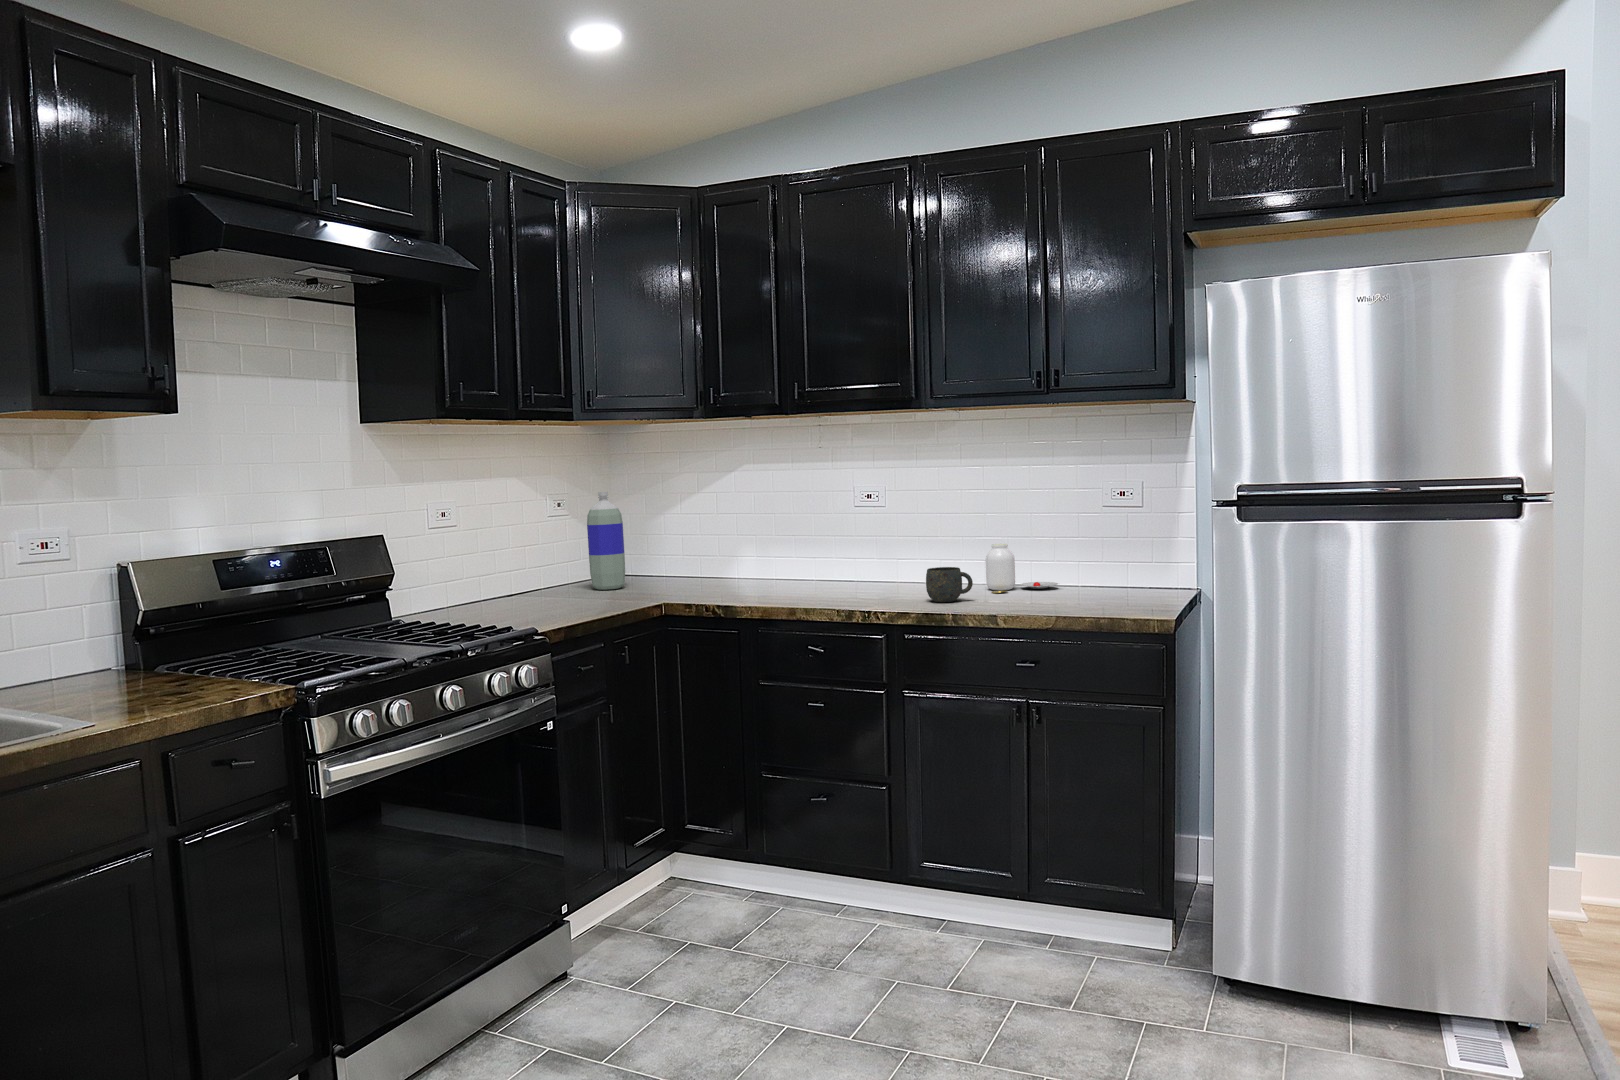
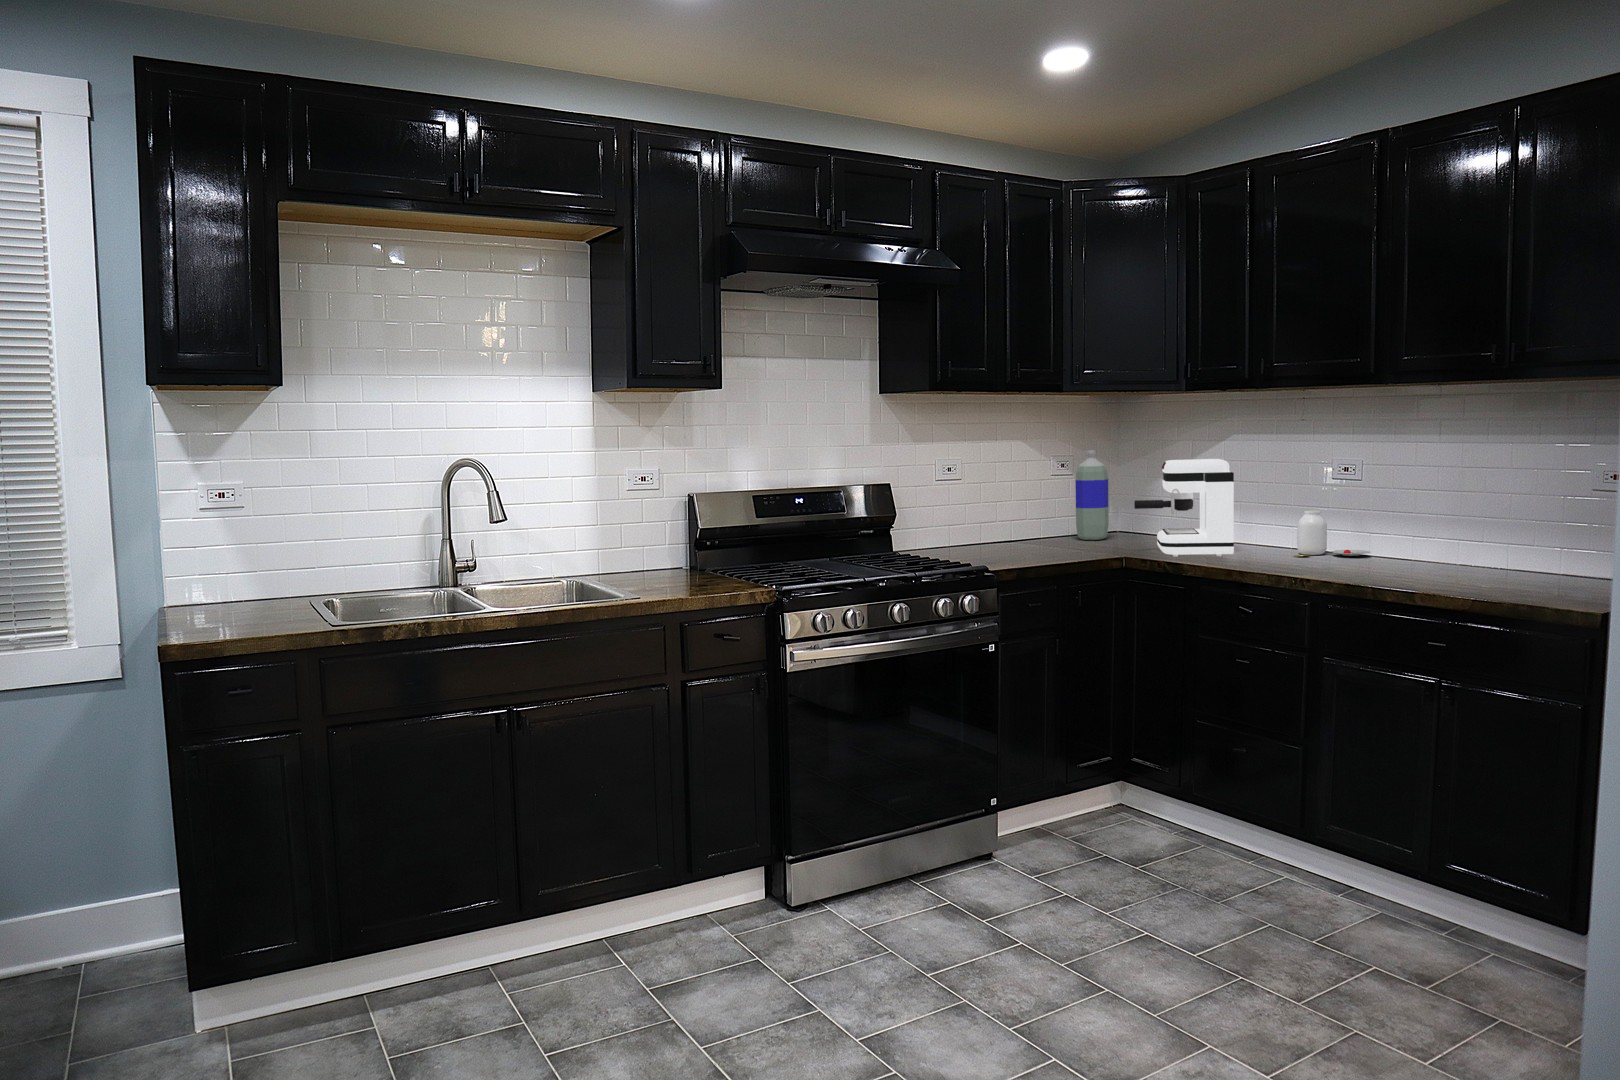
coffee maker: none [672,496,782,600] -> present [1134,459,1234,557]
jar: present [986,544,1058,593] -> present [1294,511,1371,557]
mug: present [926,567,973,602] -> none [1367,541,1418,576]

